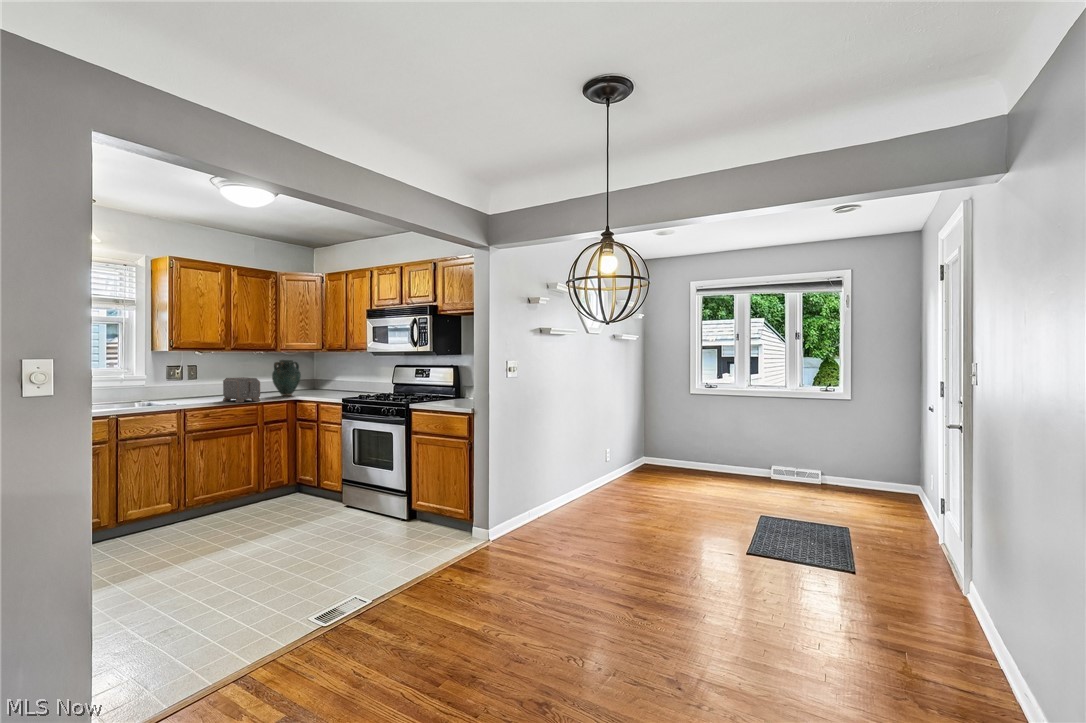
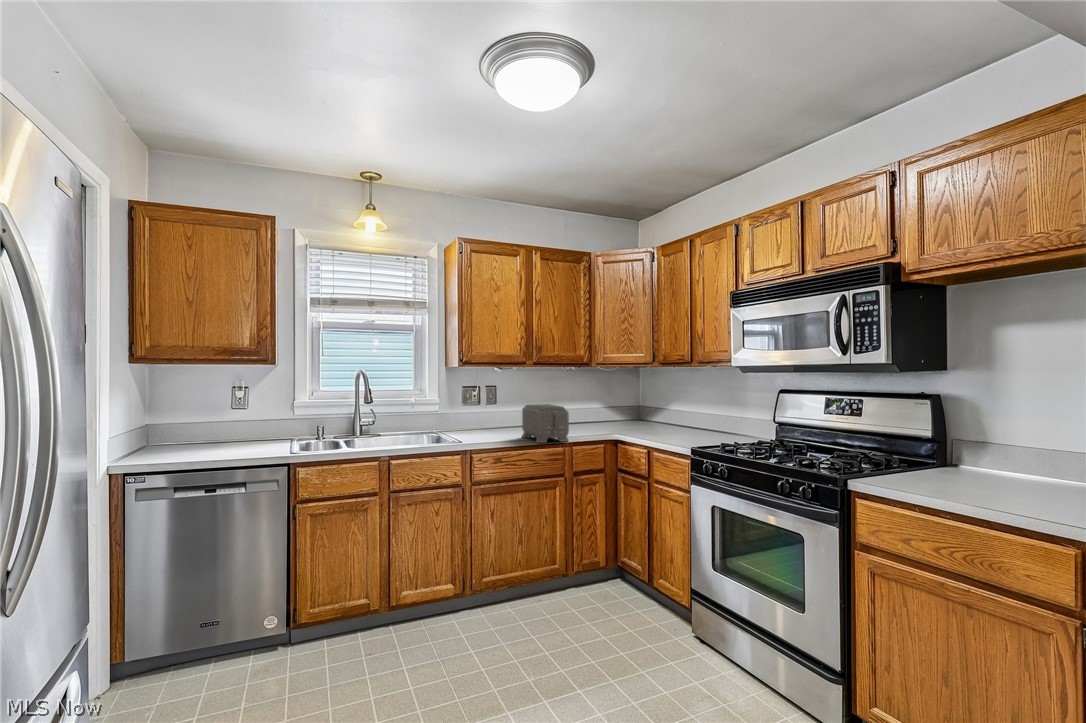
vase: present [272,360,301,396] -> none [585,379,624,432]

